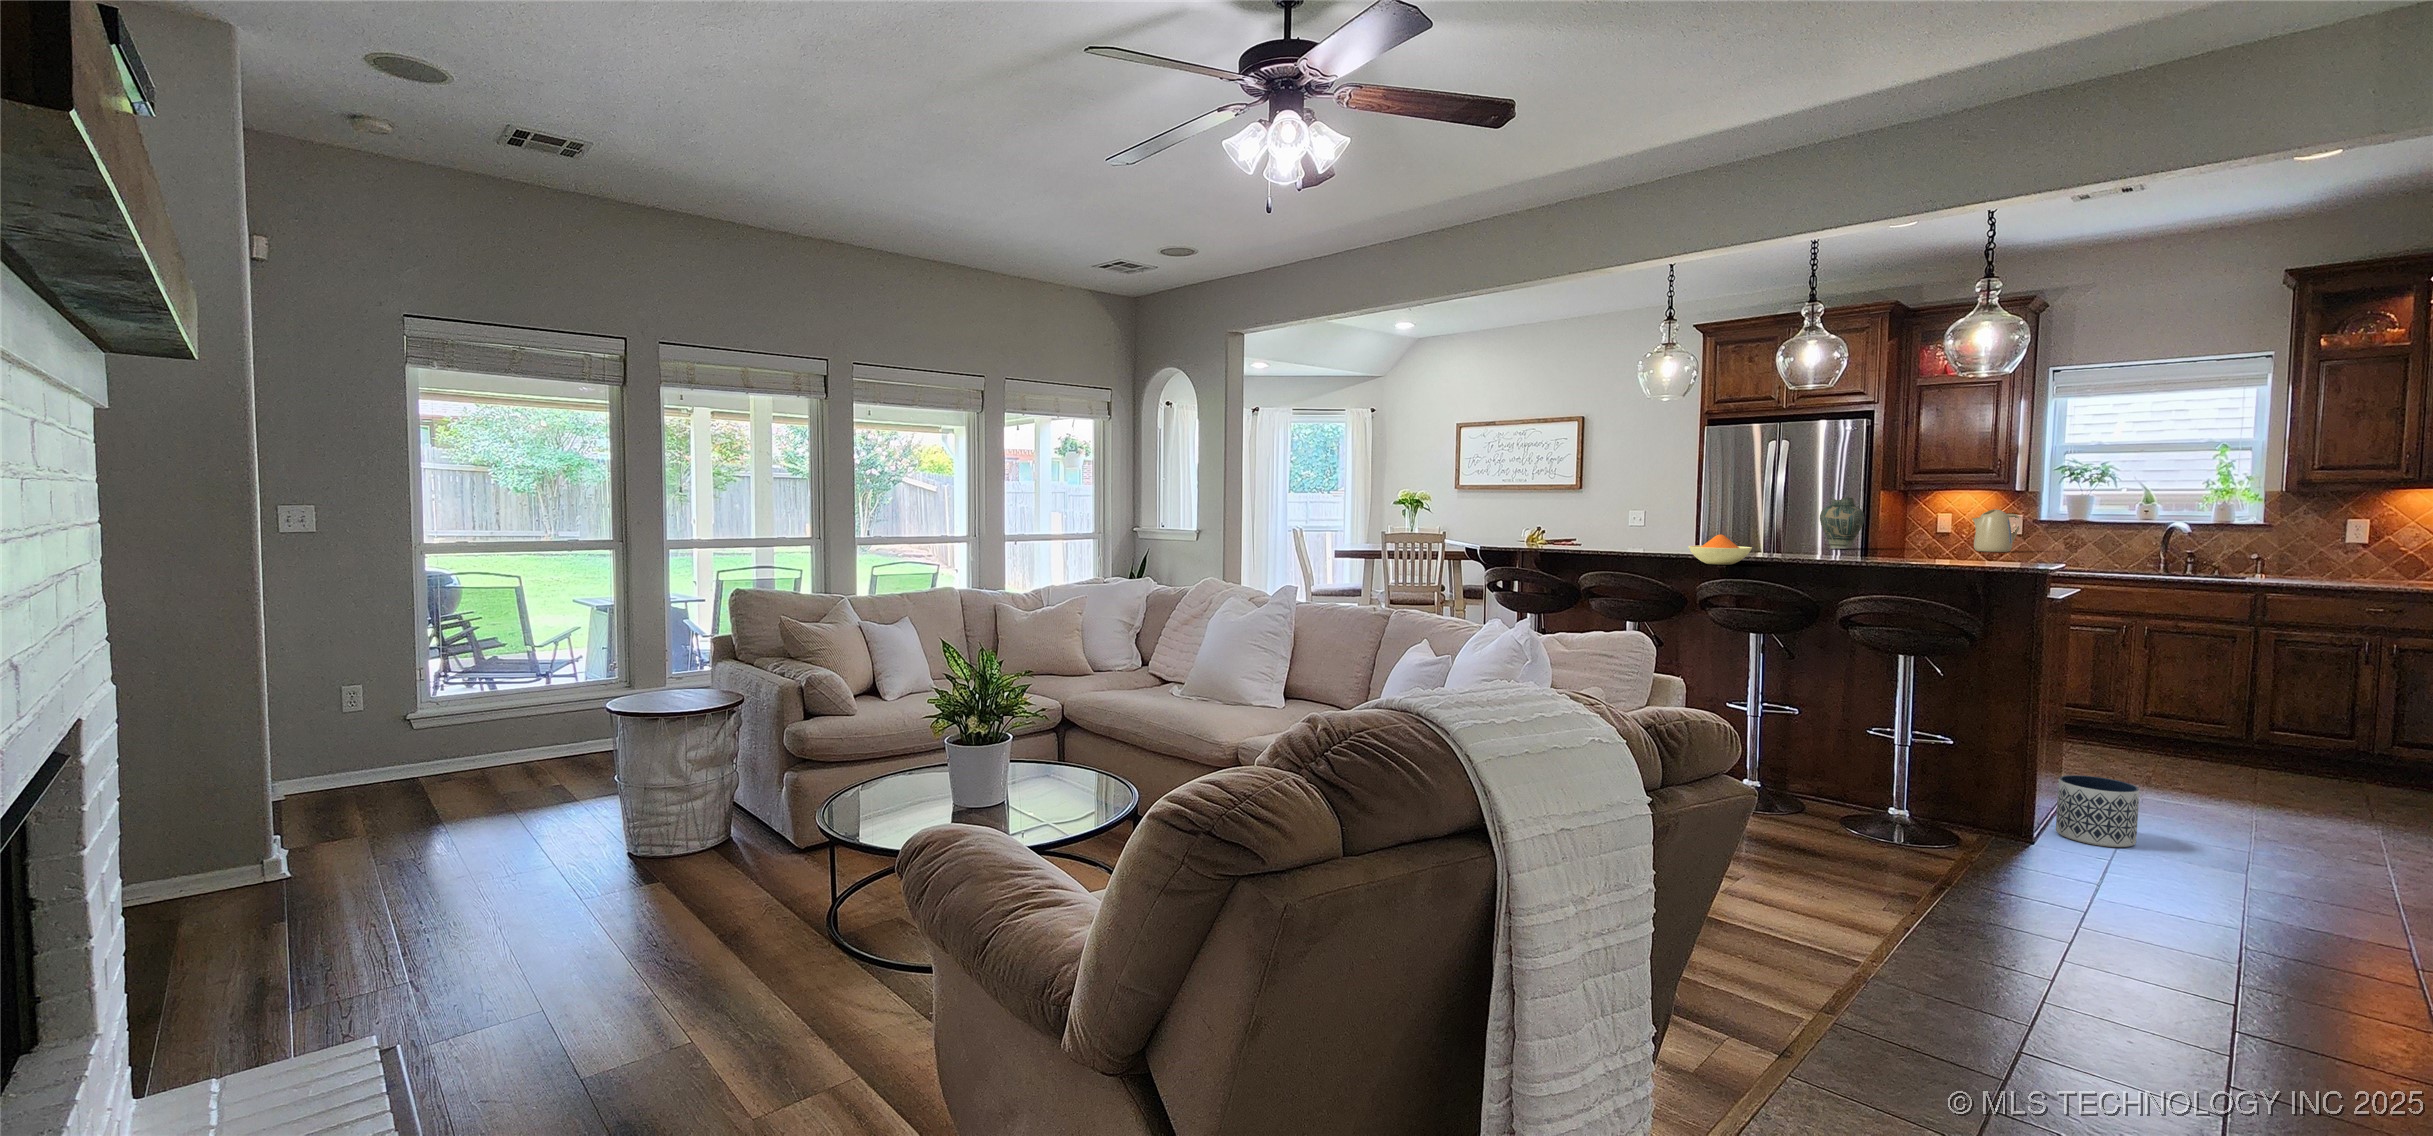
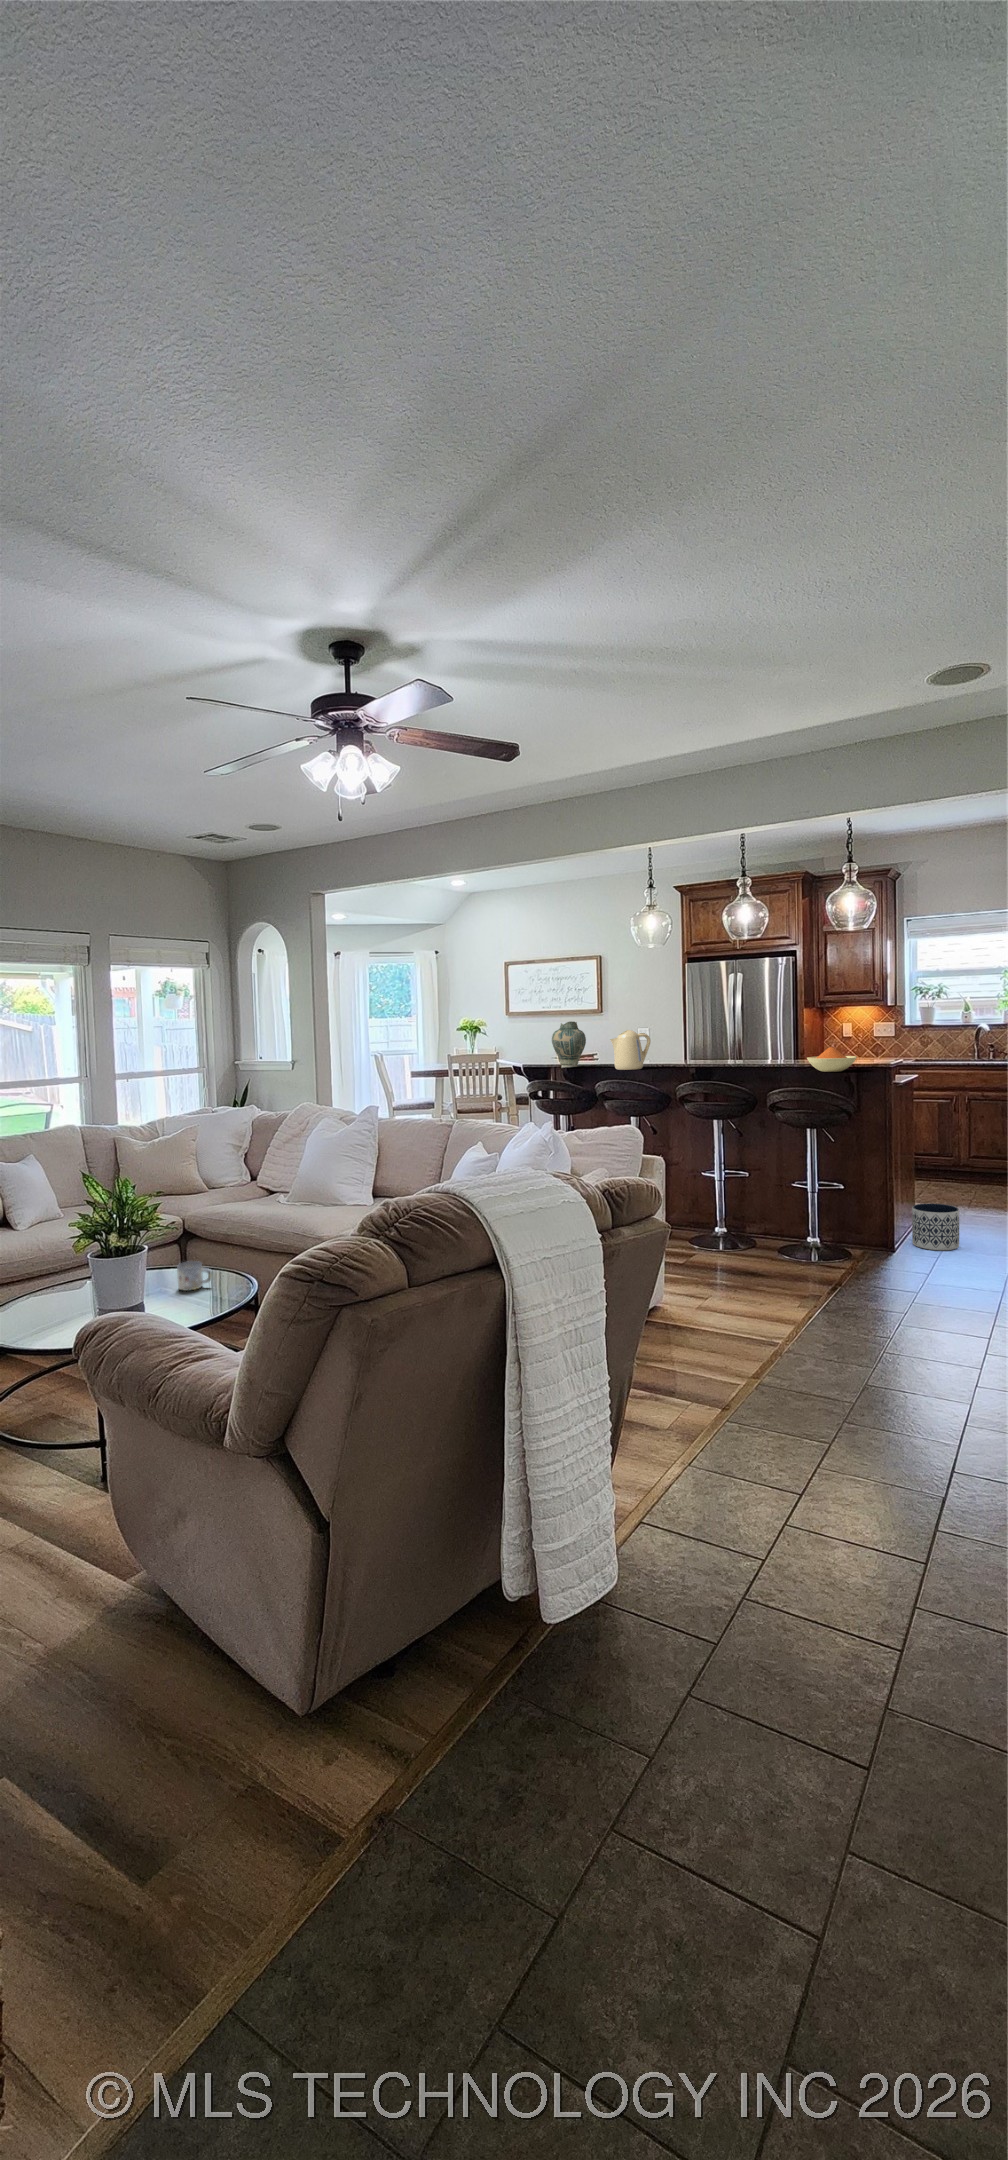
vase: present [1820,497,1864,549] -> present [552,1021,586,1068]
kettle: present [1972,509,2019,552] -> present [610,1030,651,1070]
bowl: present [1688,535,1752,565] -> present [807,1047,857,1072]
mug: none [1045,762,1085,798] -> present [177,1261,211,1291]

